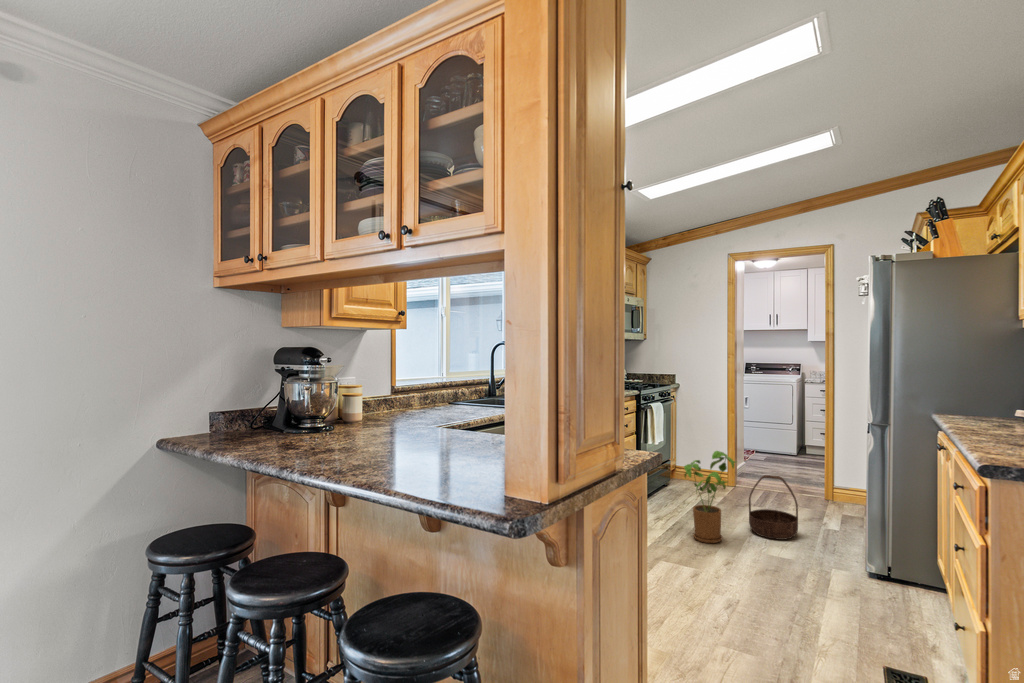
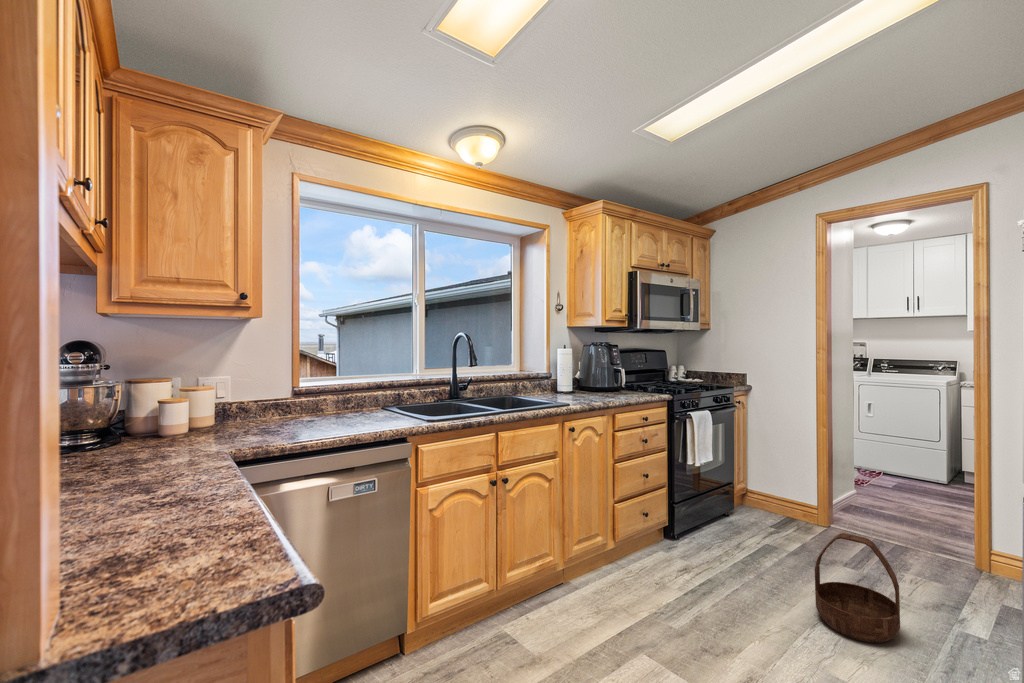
house plant: present [684,451,735,543] -> none [705,492,789,631]

